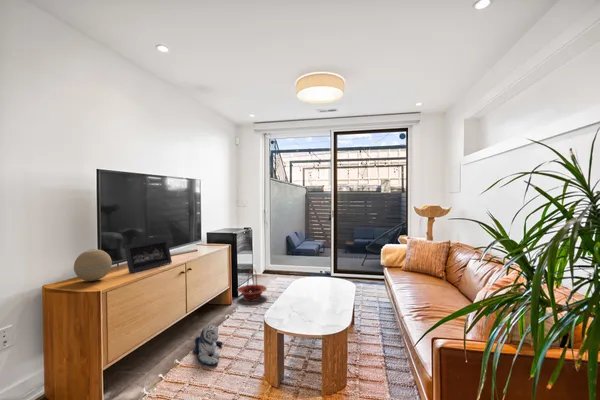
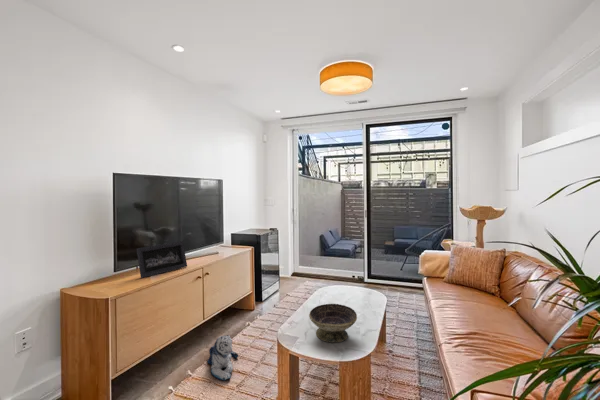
decorative orb: present [74,249,112,281] -> none [83,253,122,286]
basket: present [238,270,267,301] -> none [260,272,292,307]
decorative bowl: none [292,289,333,321] -> present [309,304,357,343]

